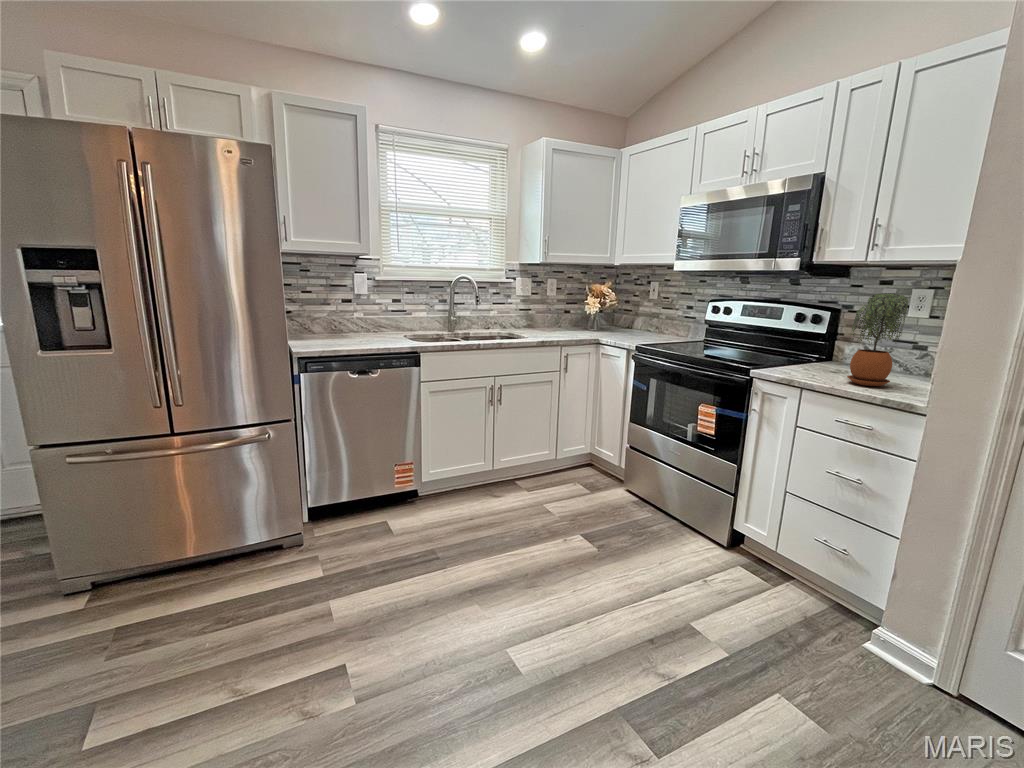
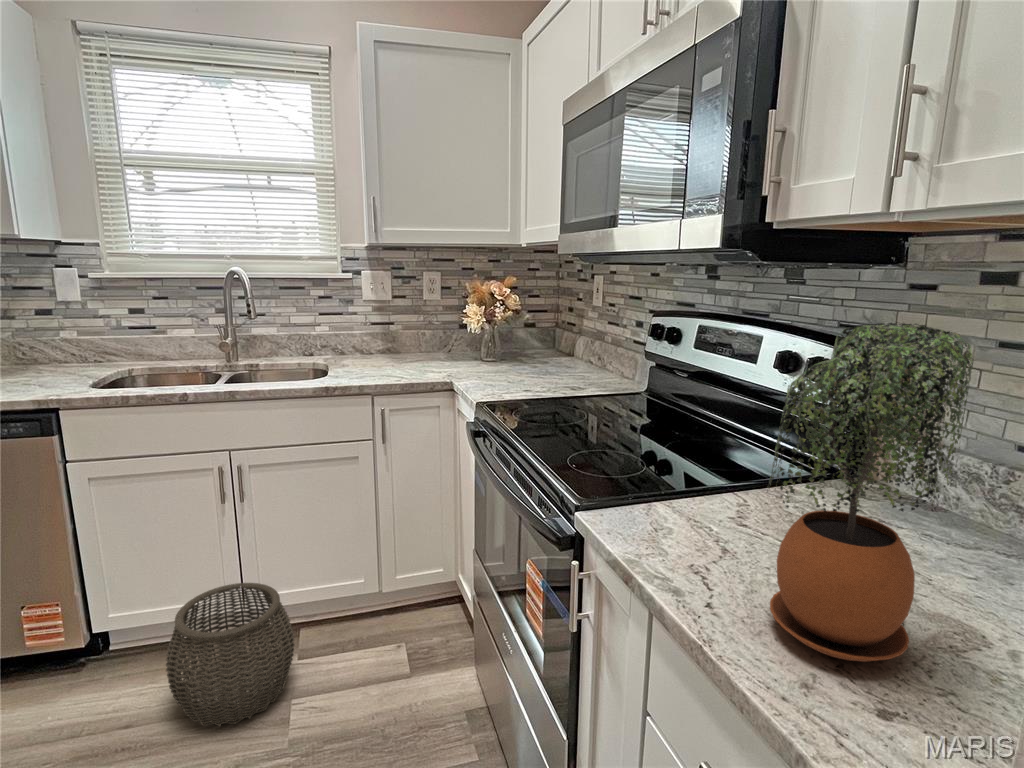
woven basket: none [481,447,542,514] -> present [166,583,295,726]

